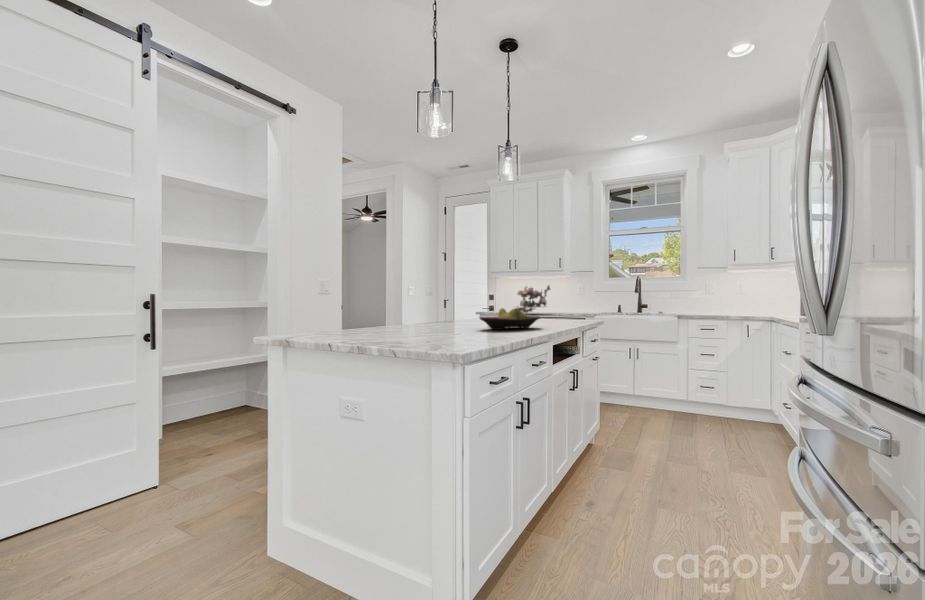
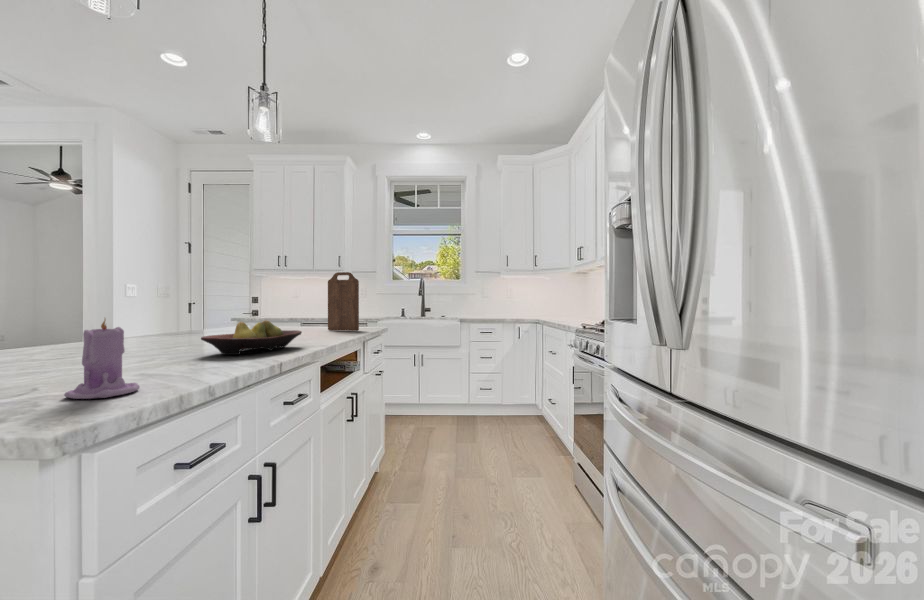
cutting board: none [554,272,580,320] -> present [328,272,359,331]
flower arrangement: present [517,286,550,313] -> none [280,286,327,322]
candle: none [436,300,466,342] -> present [64,319,139,399]

